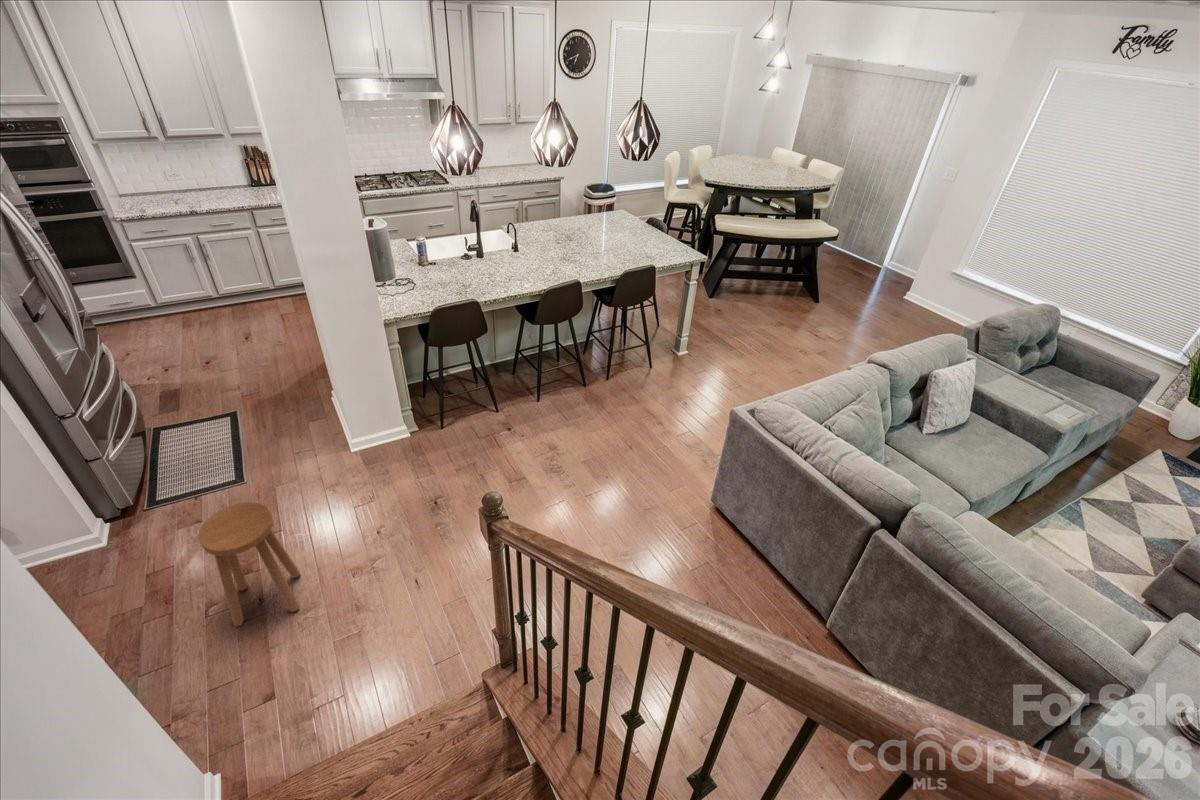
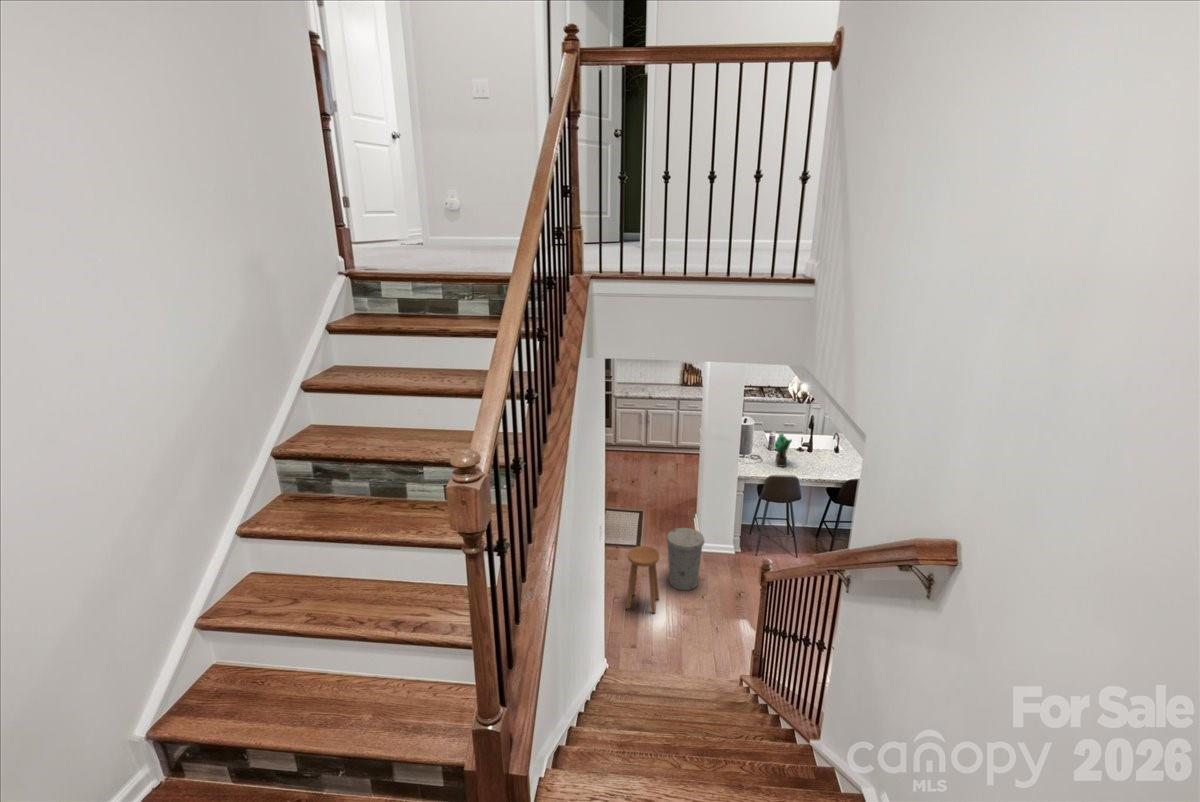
potted plant: none [423,233,456,288] -> present [774,433,792,467]
trash can: none [282,432,364,539] -> present [667,528,704,590]

